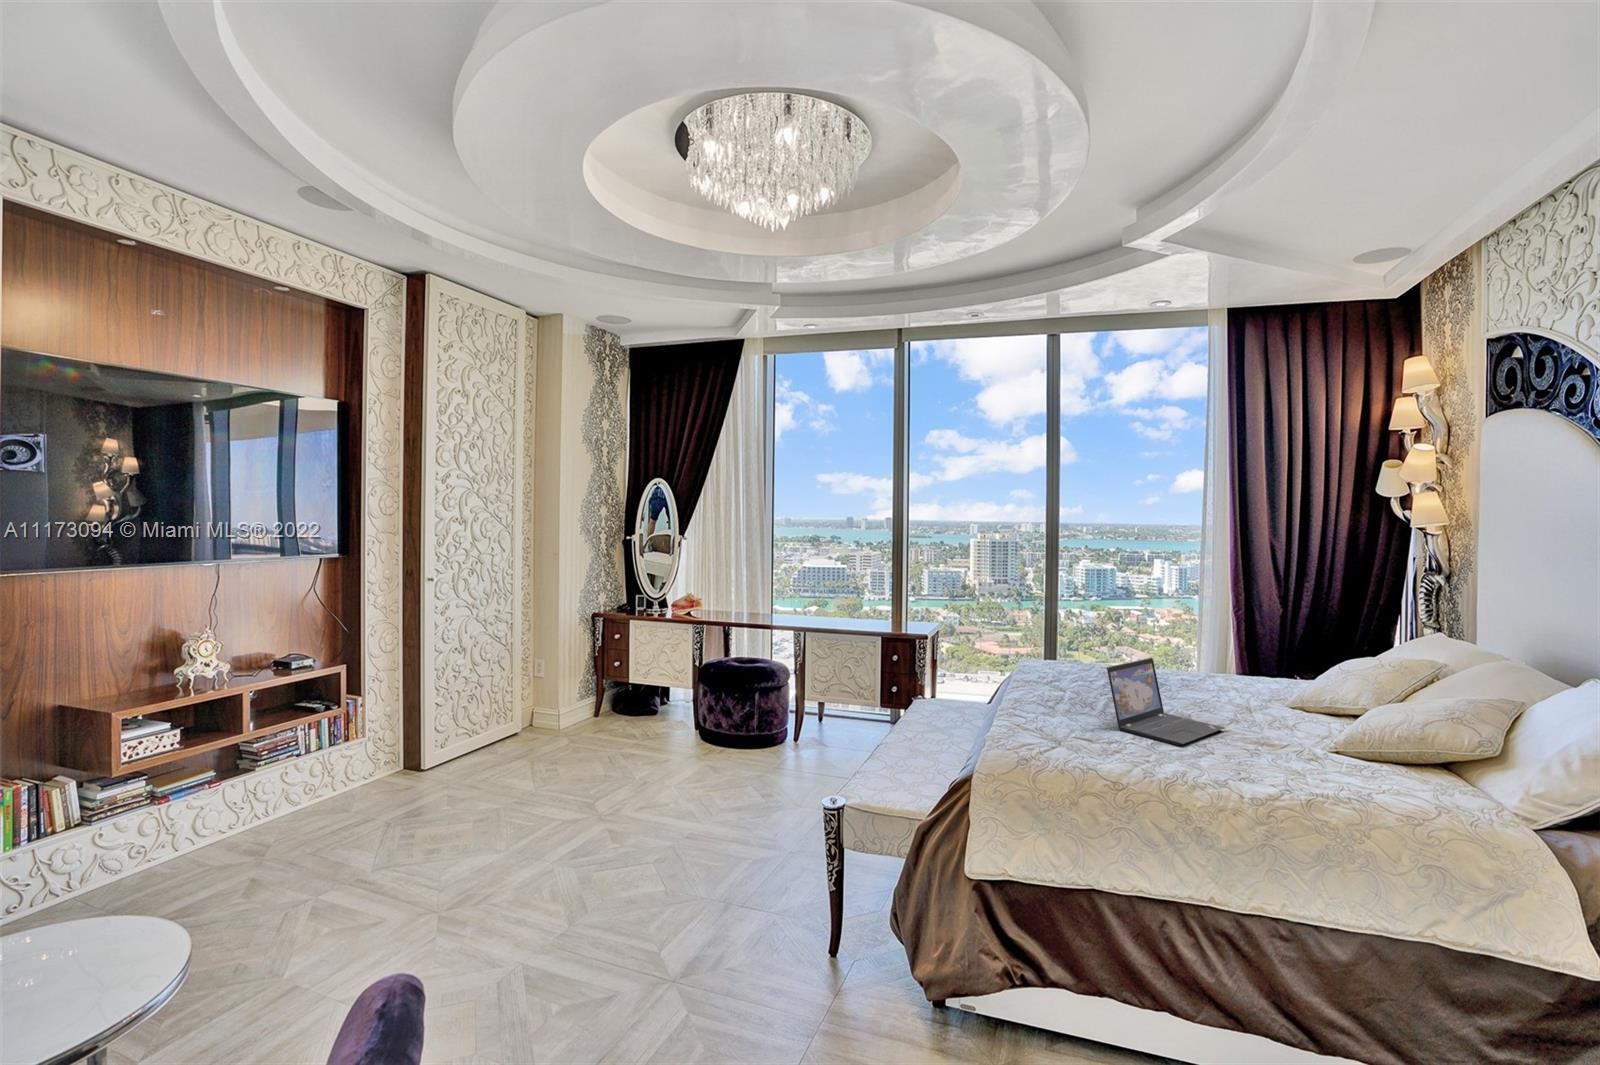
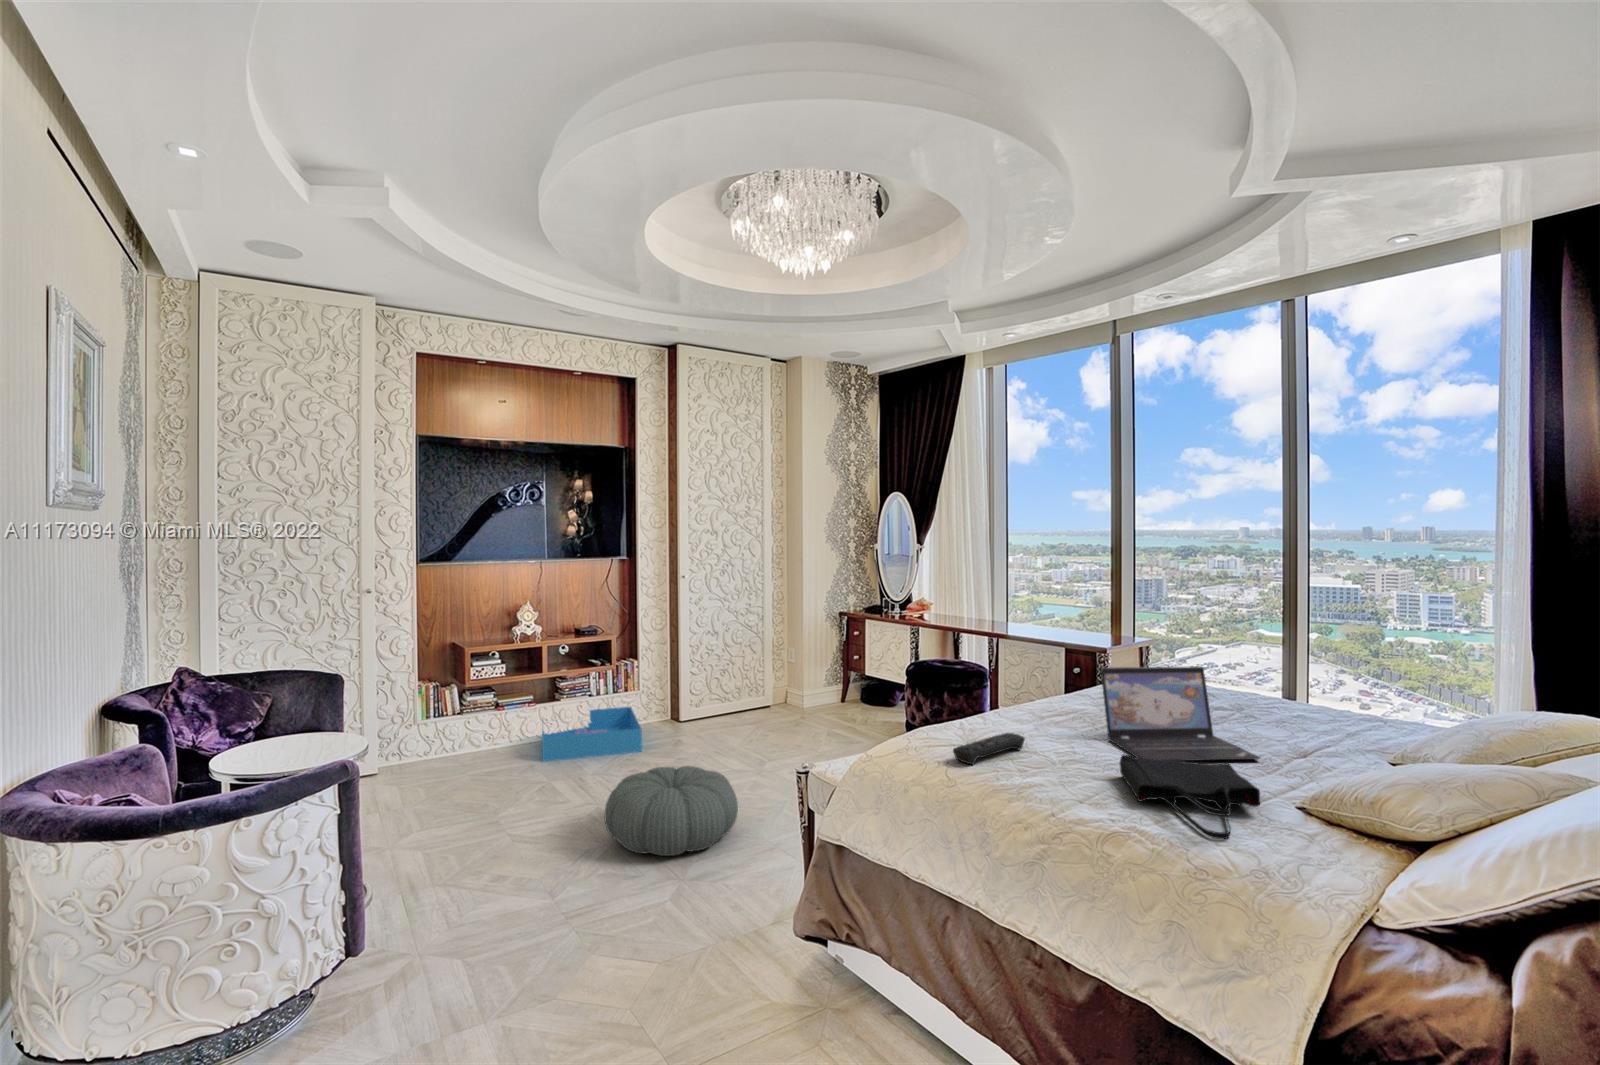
remote control: none [1077,737,1107,775] -> present [953,733,1025,765]
tote bag: none [1197,738,1353,802] -> present [1120,755,1260,839]
storage bin: none [217,761,417,869] -> present [542,707,642,762]
pouf: none [516,828,688,958] -> present [604,766,738,856]

